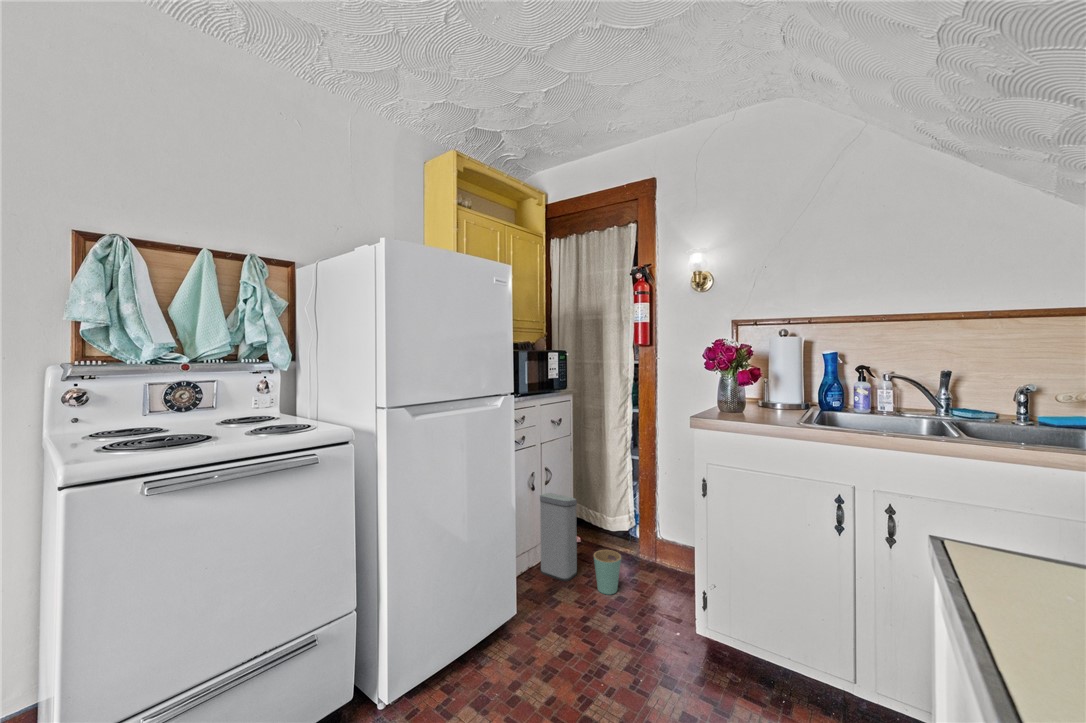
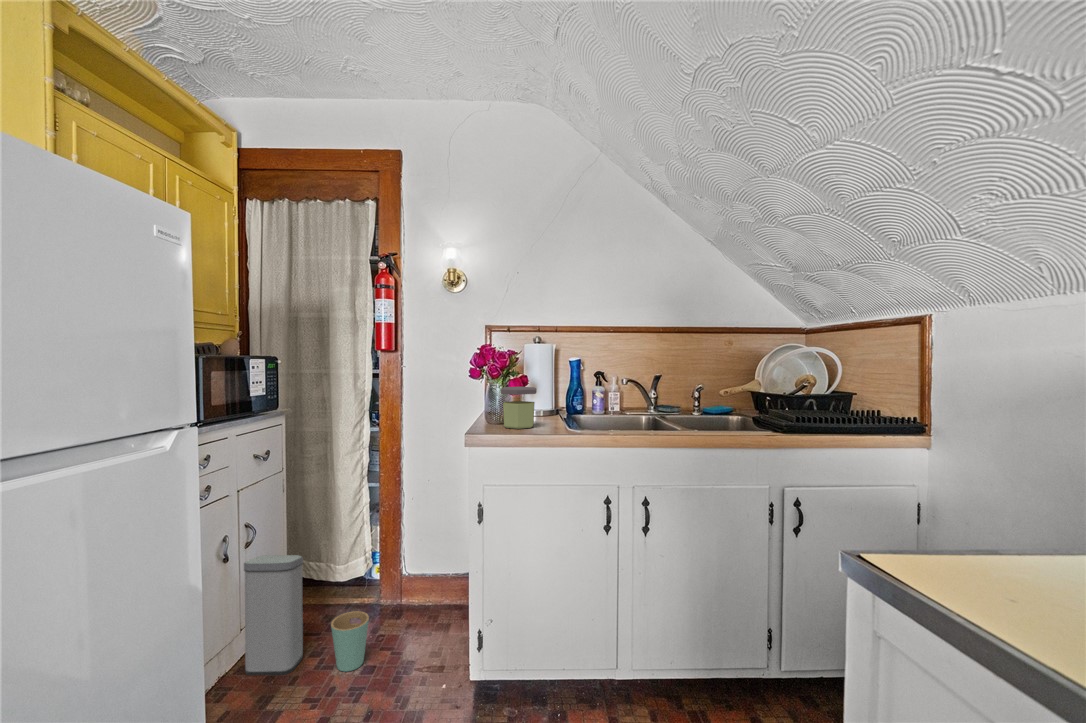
jar: none [731,378,770,417] -> present [501,387,537,429]

